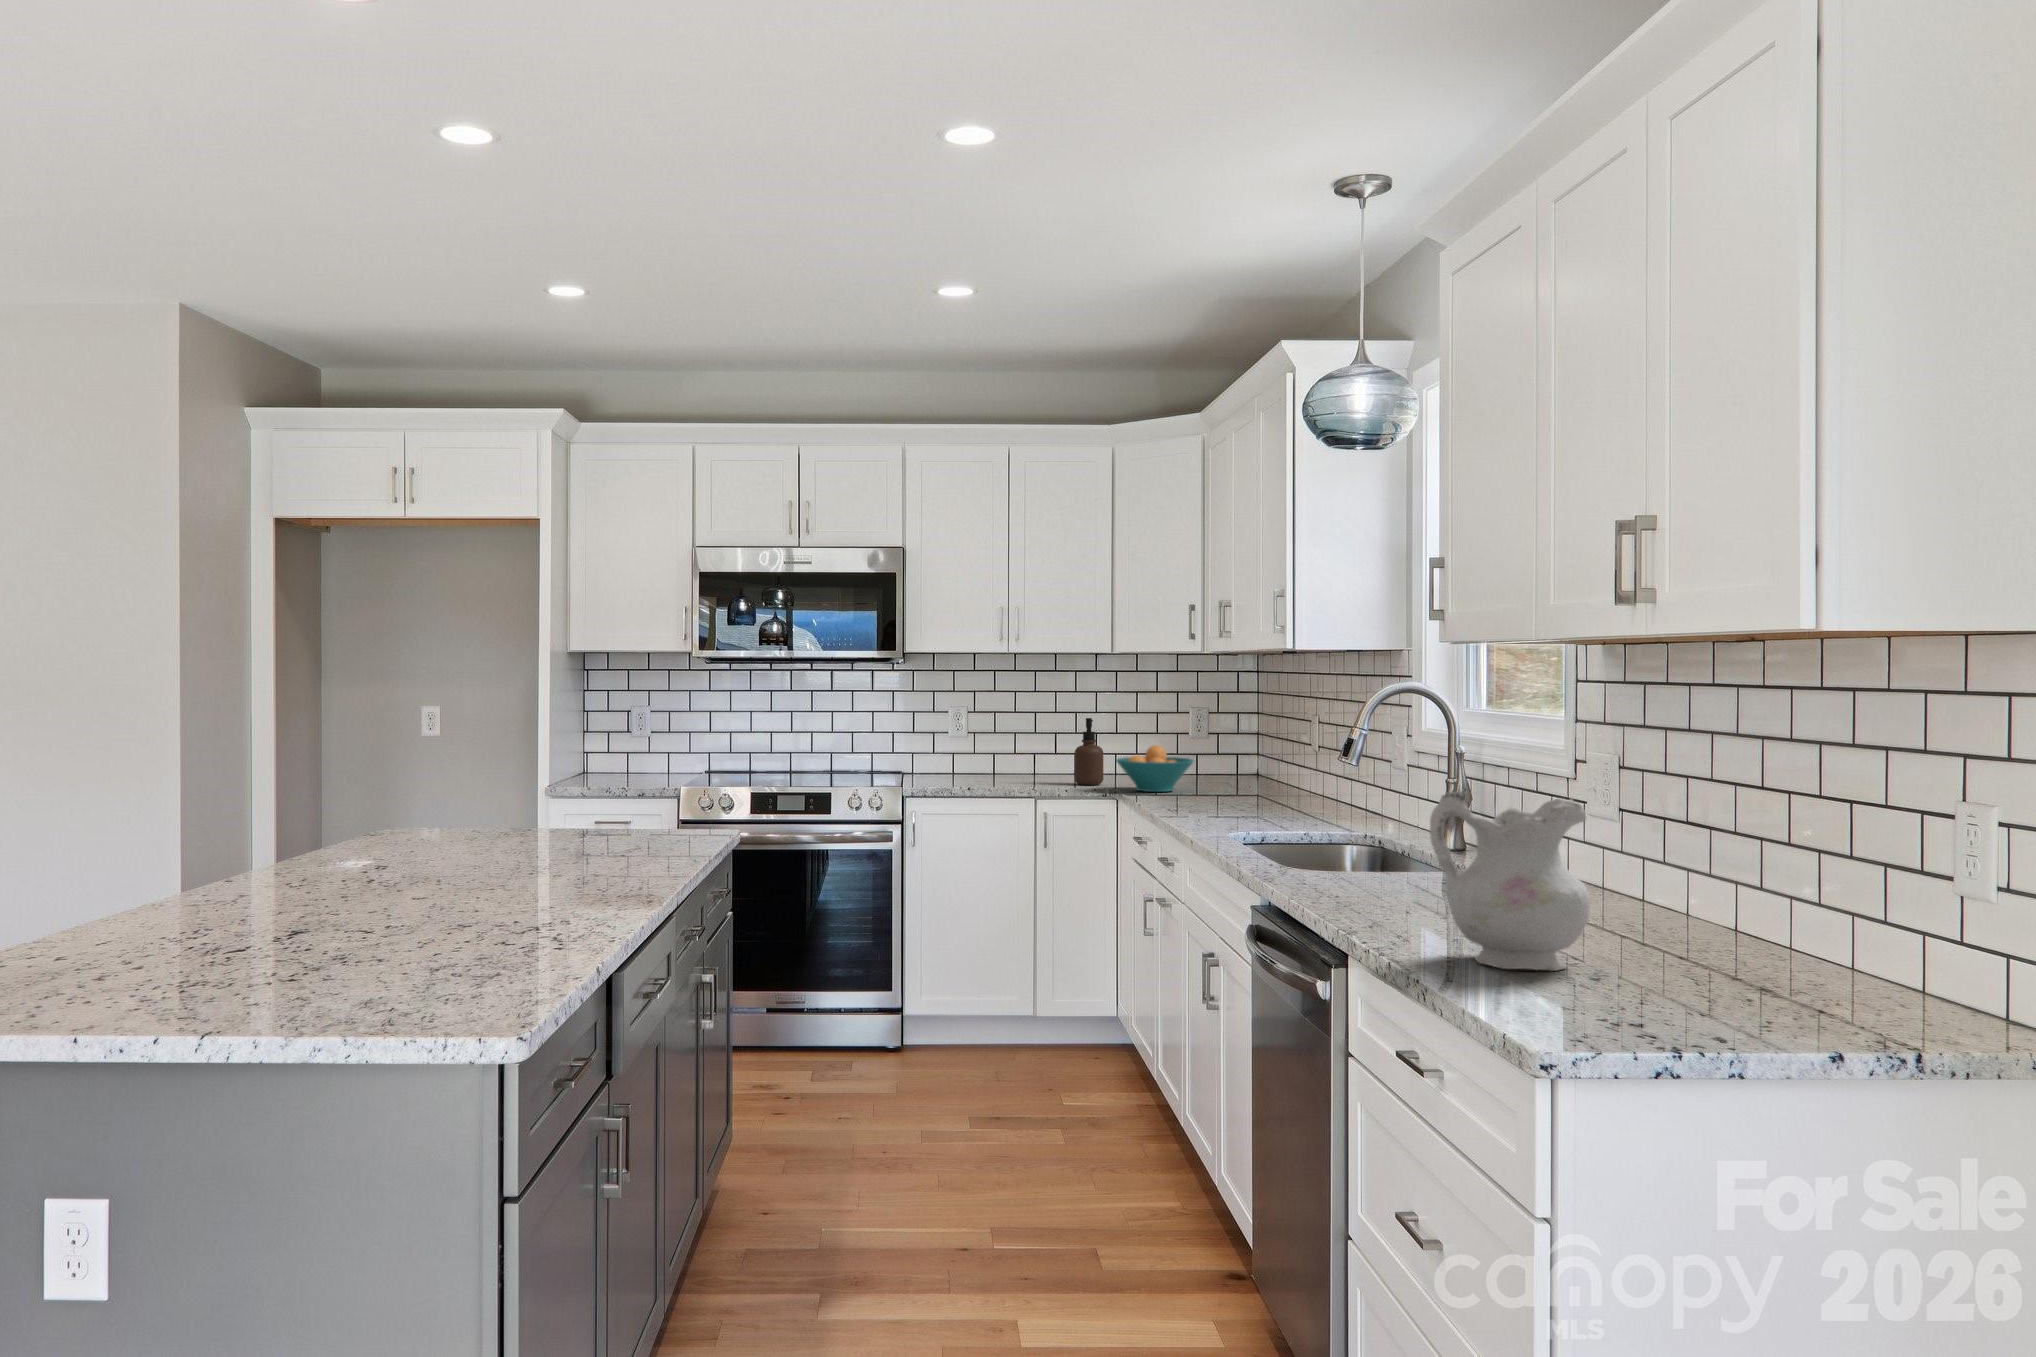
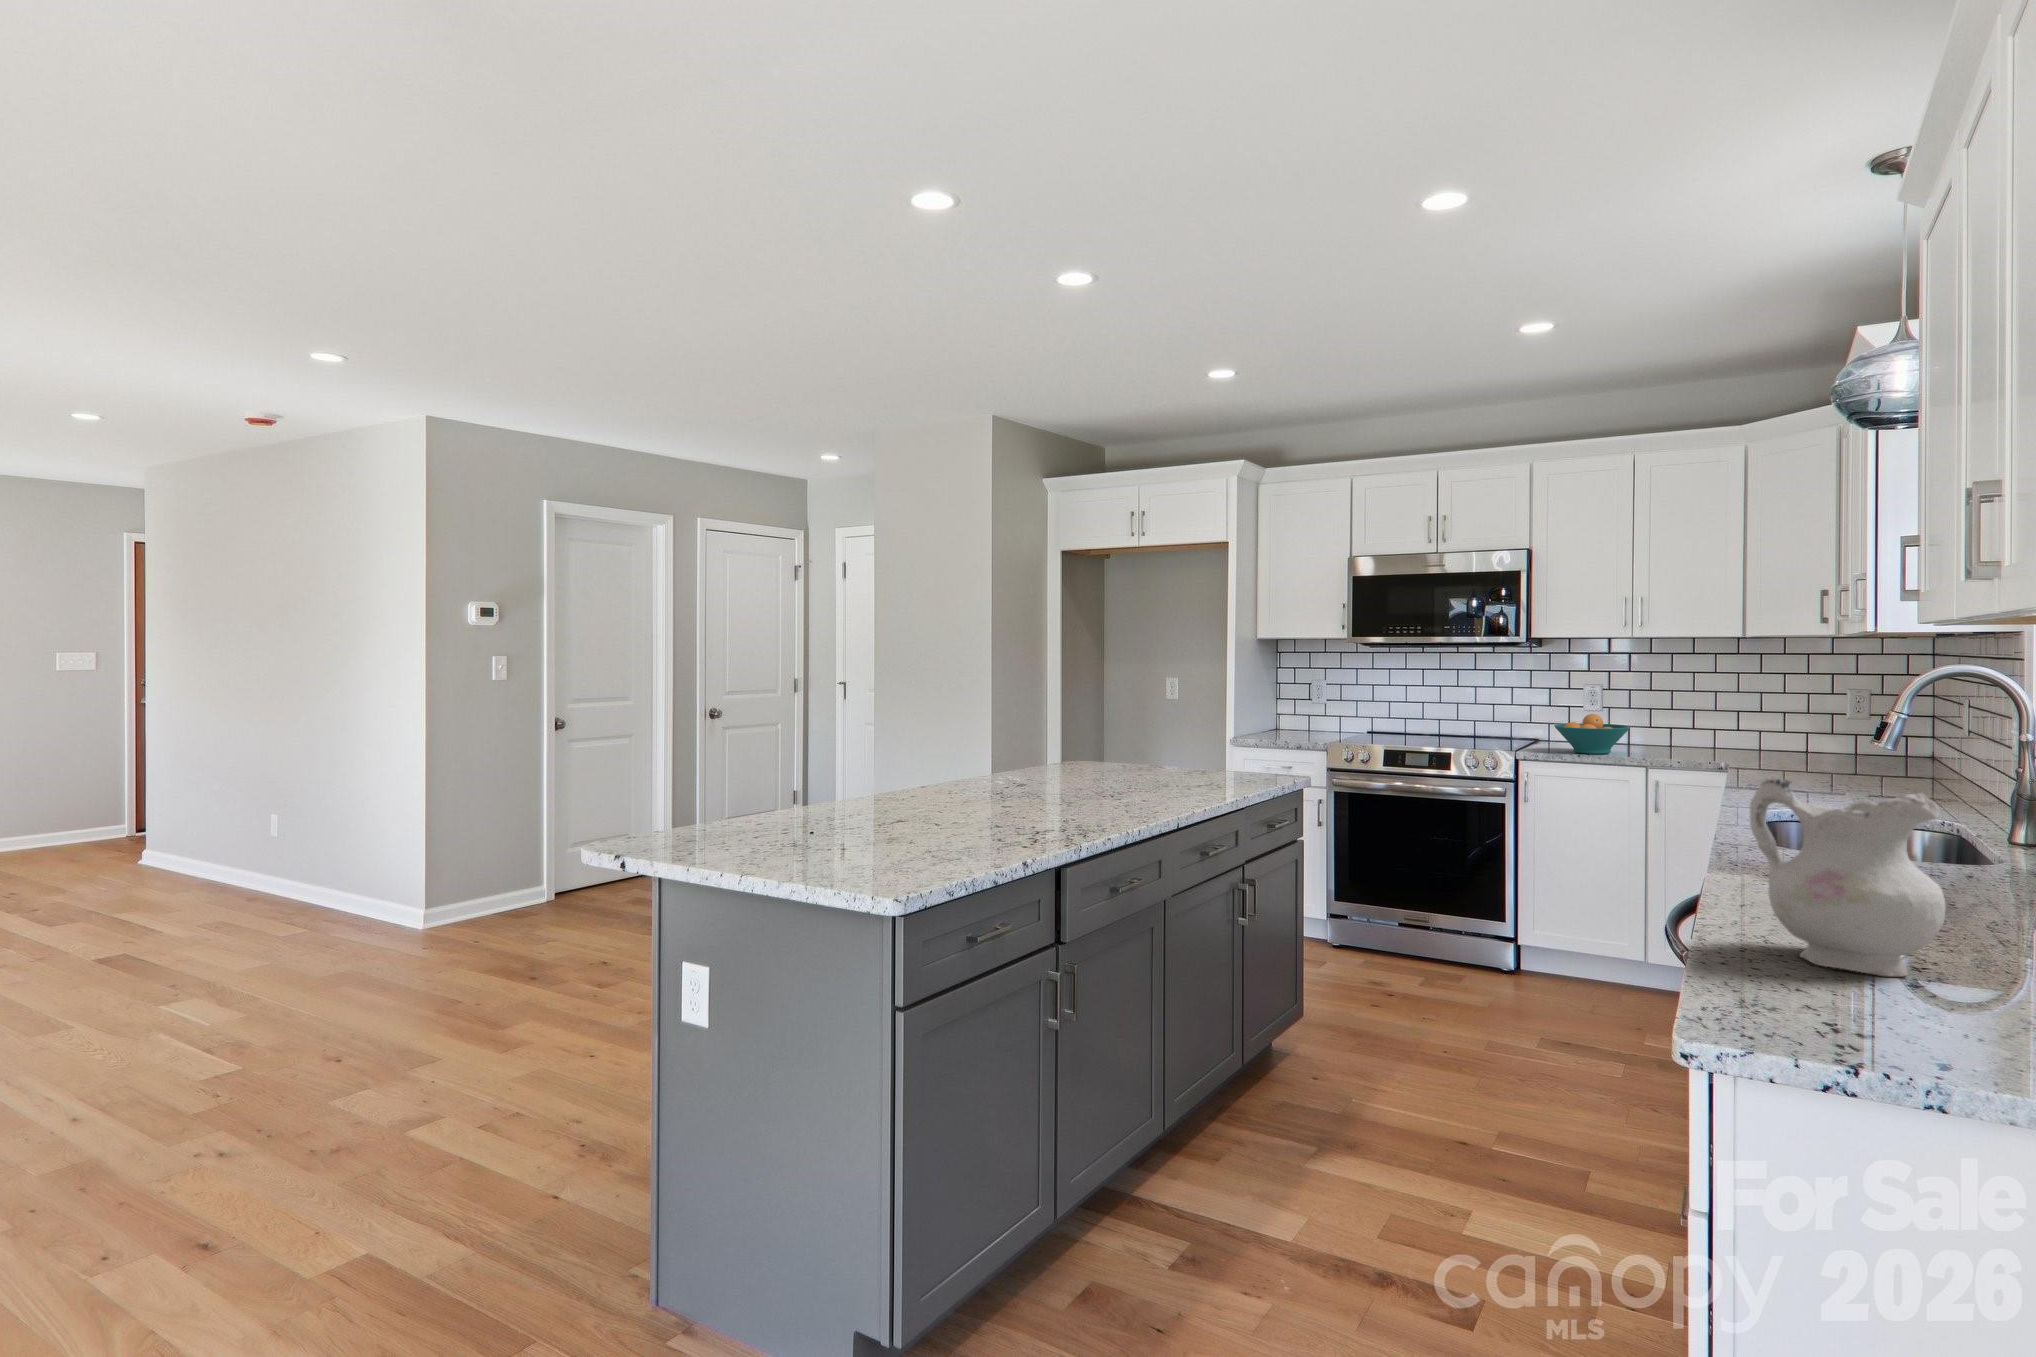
soap dispenser: present [1075,718,1103,785] -> none [1707,693,1740,758]
fruit bowl: present [1116,745,1194,792] -> present [1554,714,1630,754]

